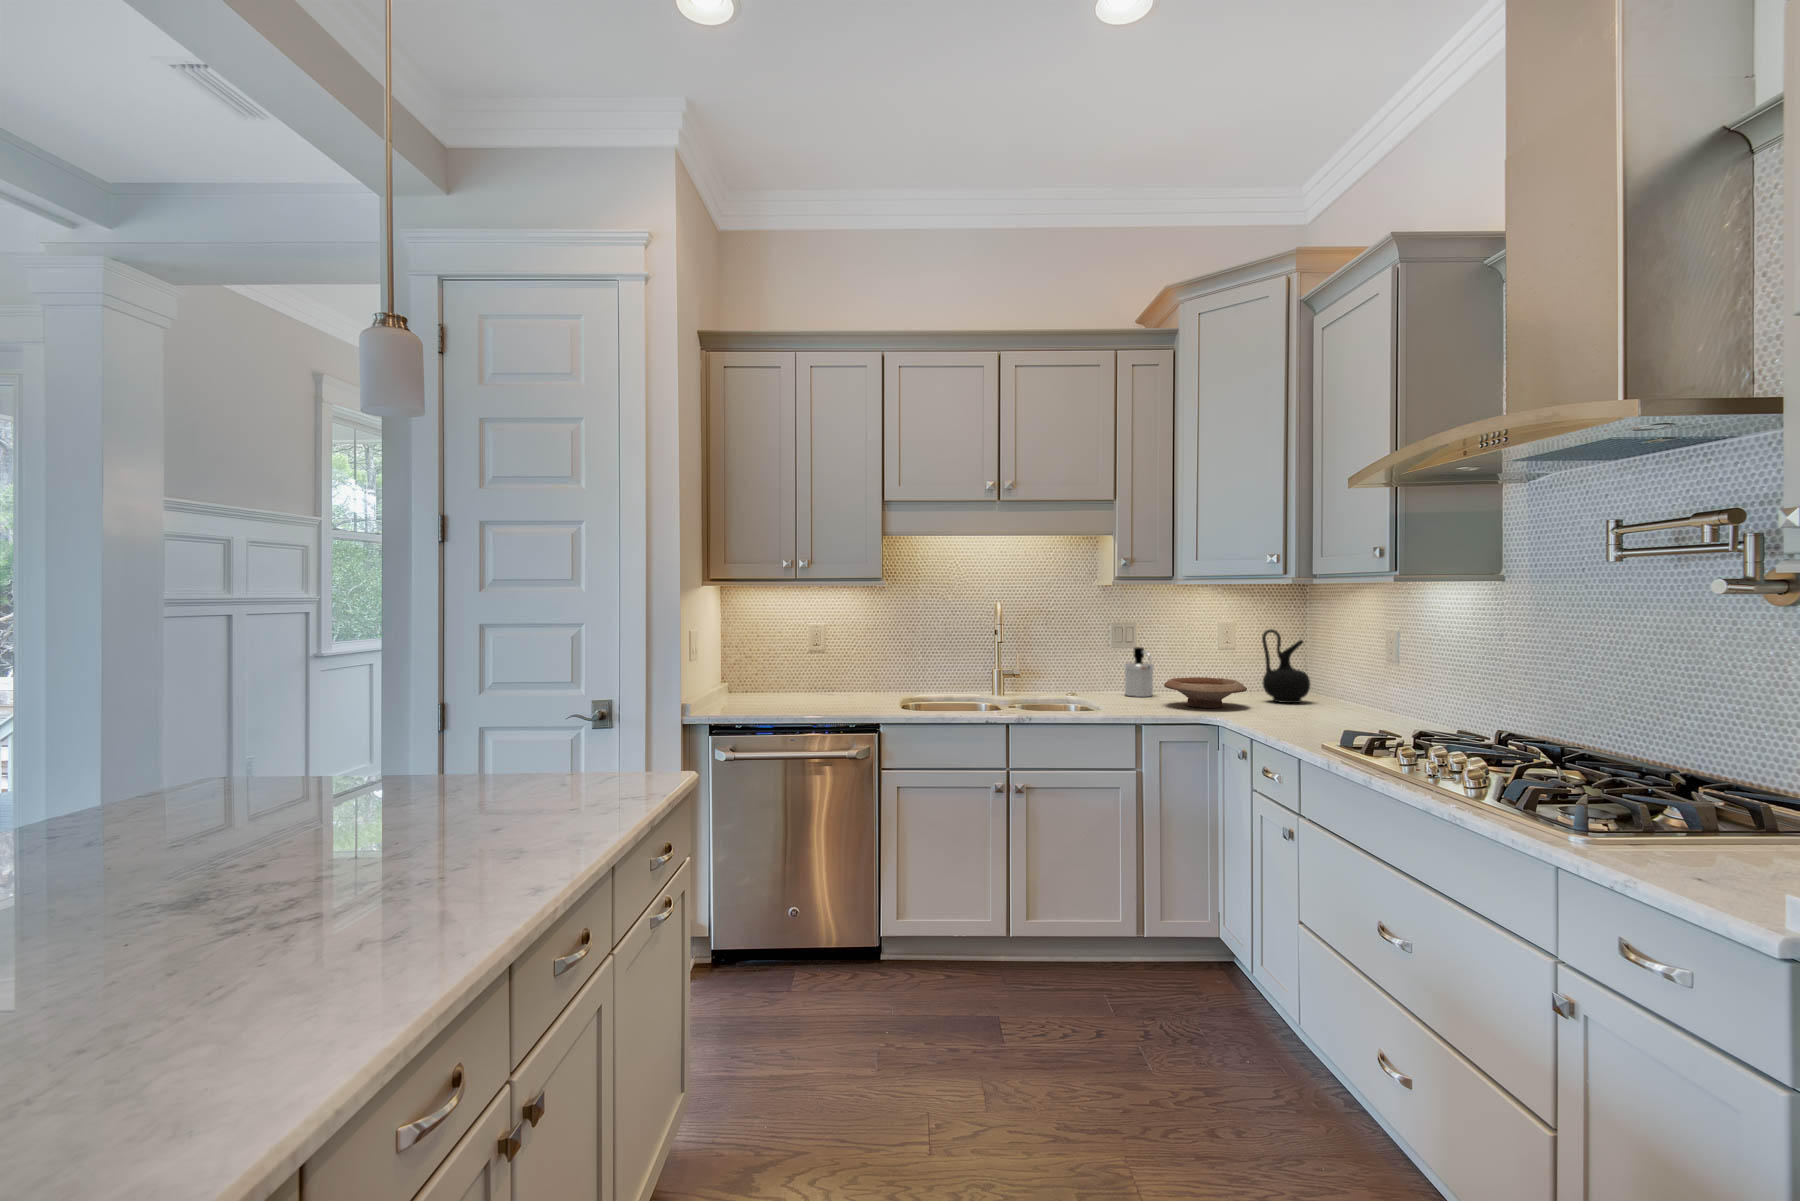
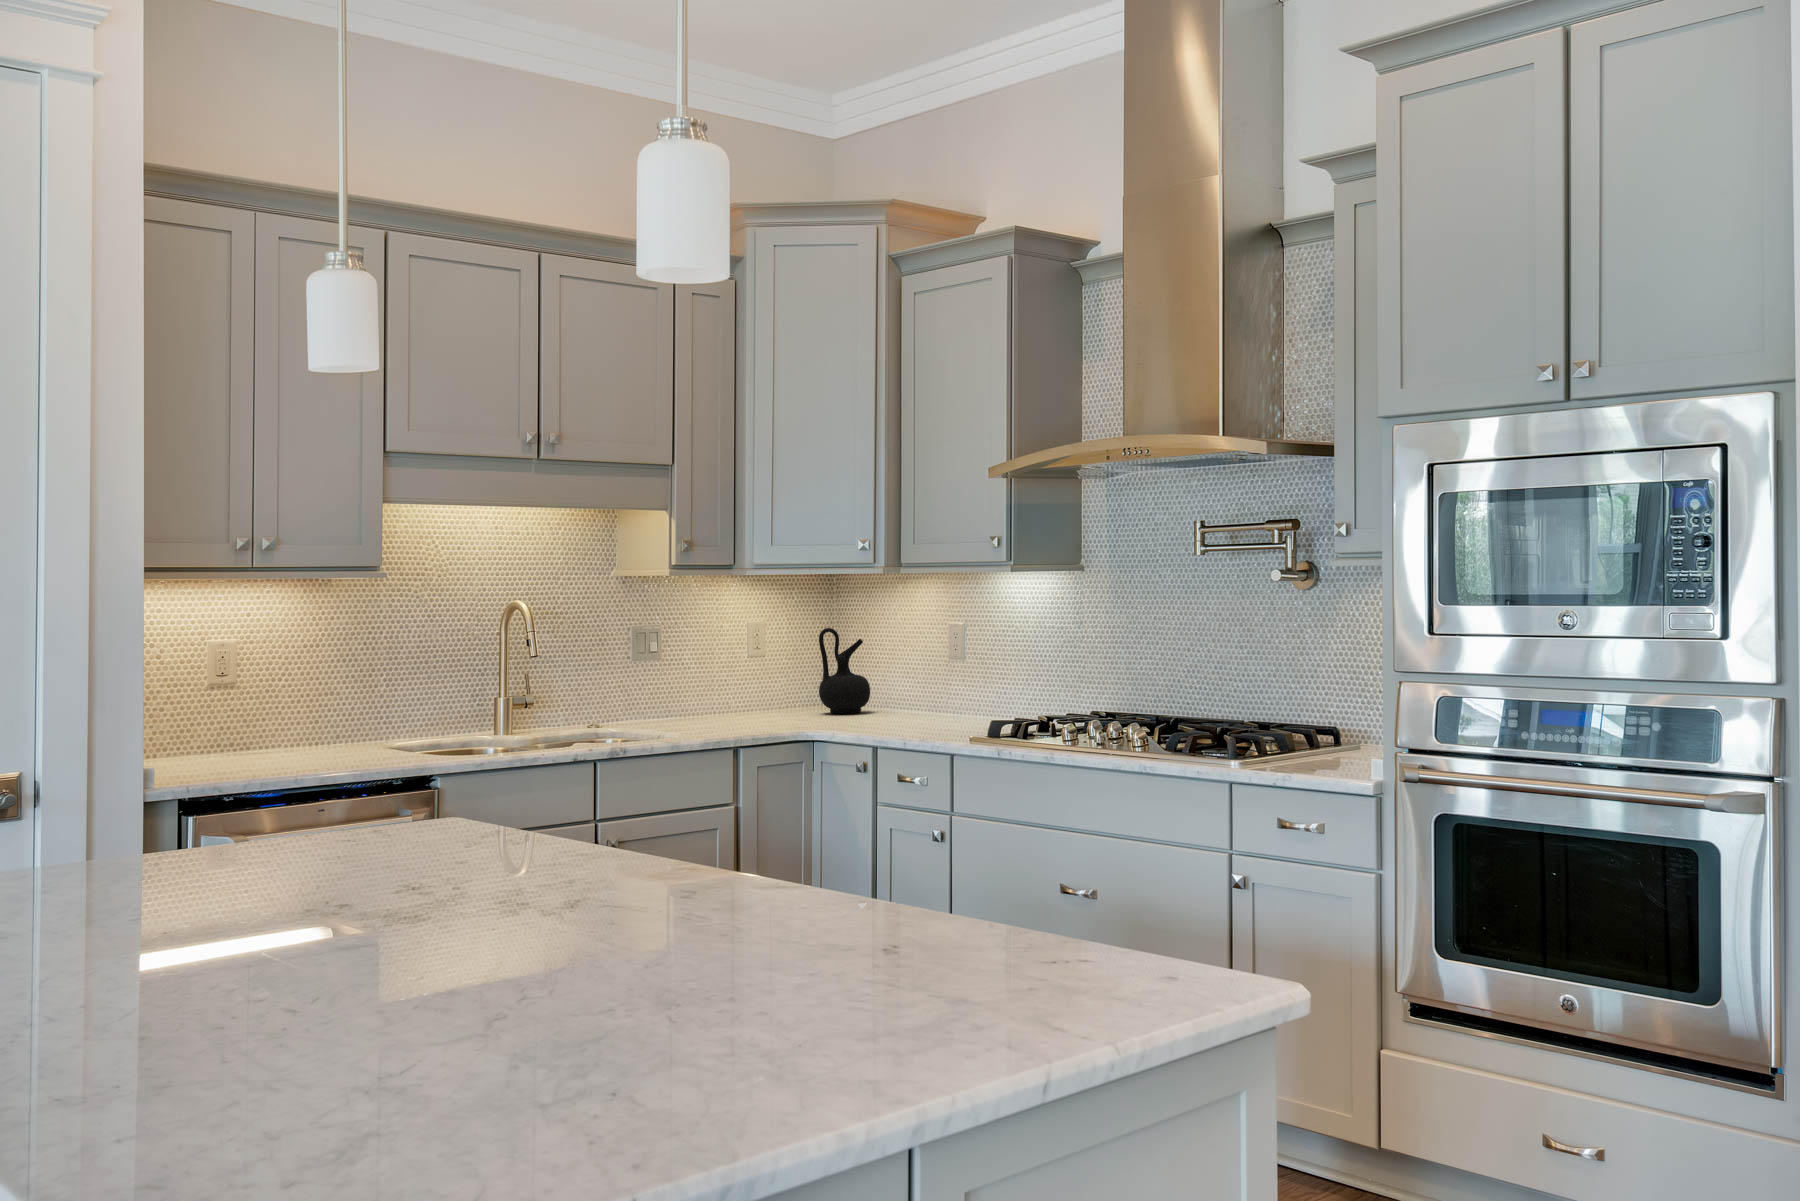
soap dispenser: present [1124,647,1154,697] -> none [652,658,697,722]
wooden bowl: present [1164,677,1247,708] -> none [729,689,825,724]

